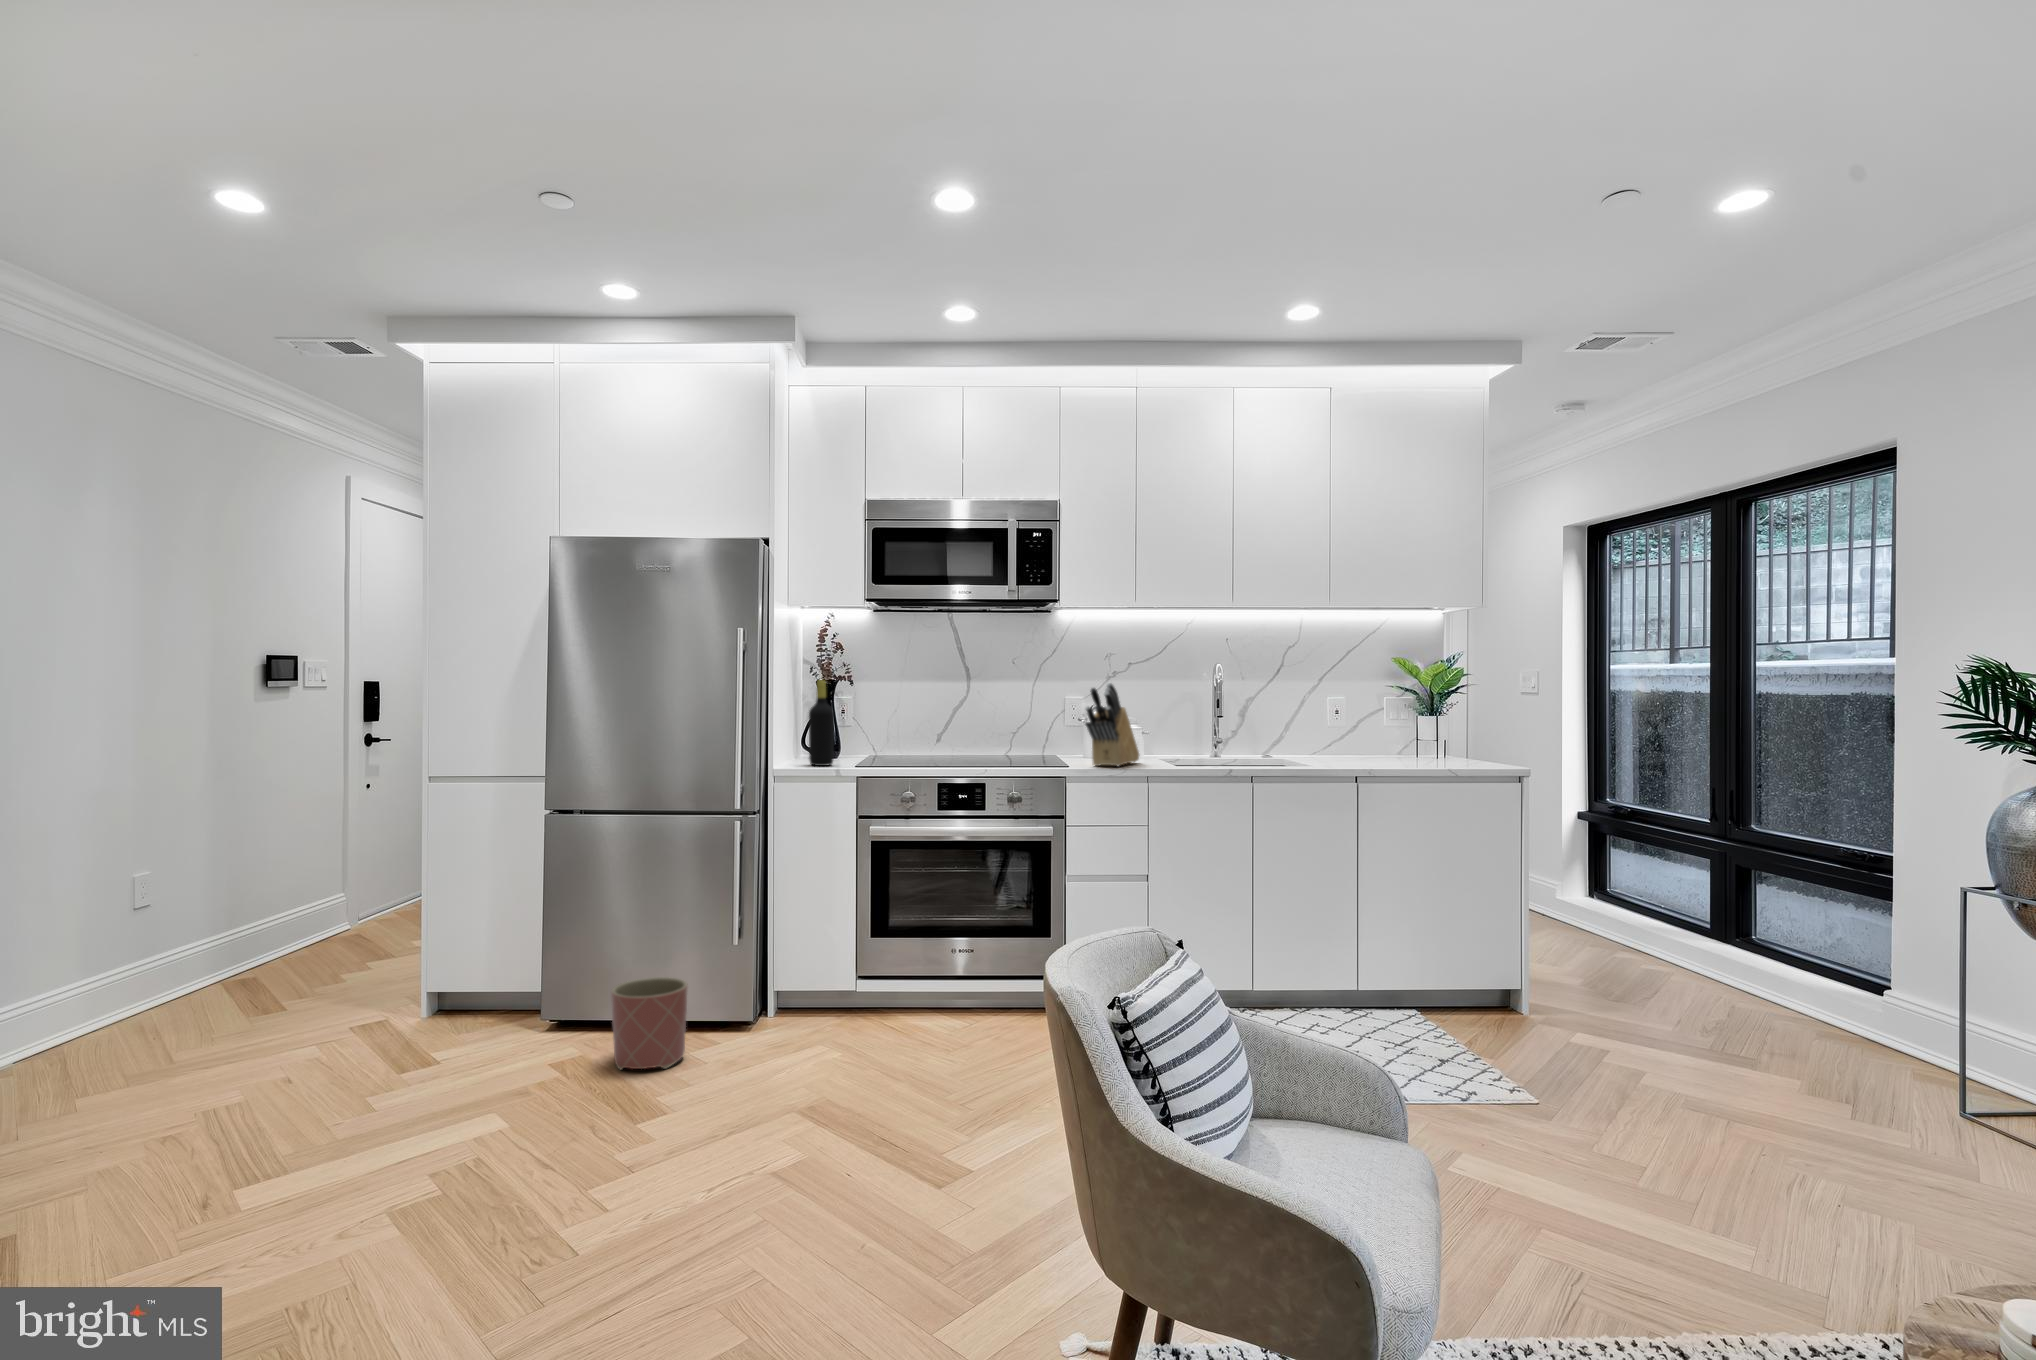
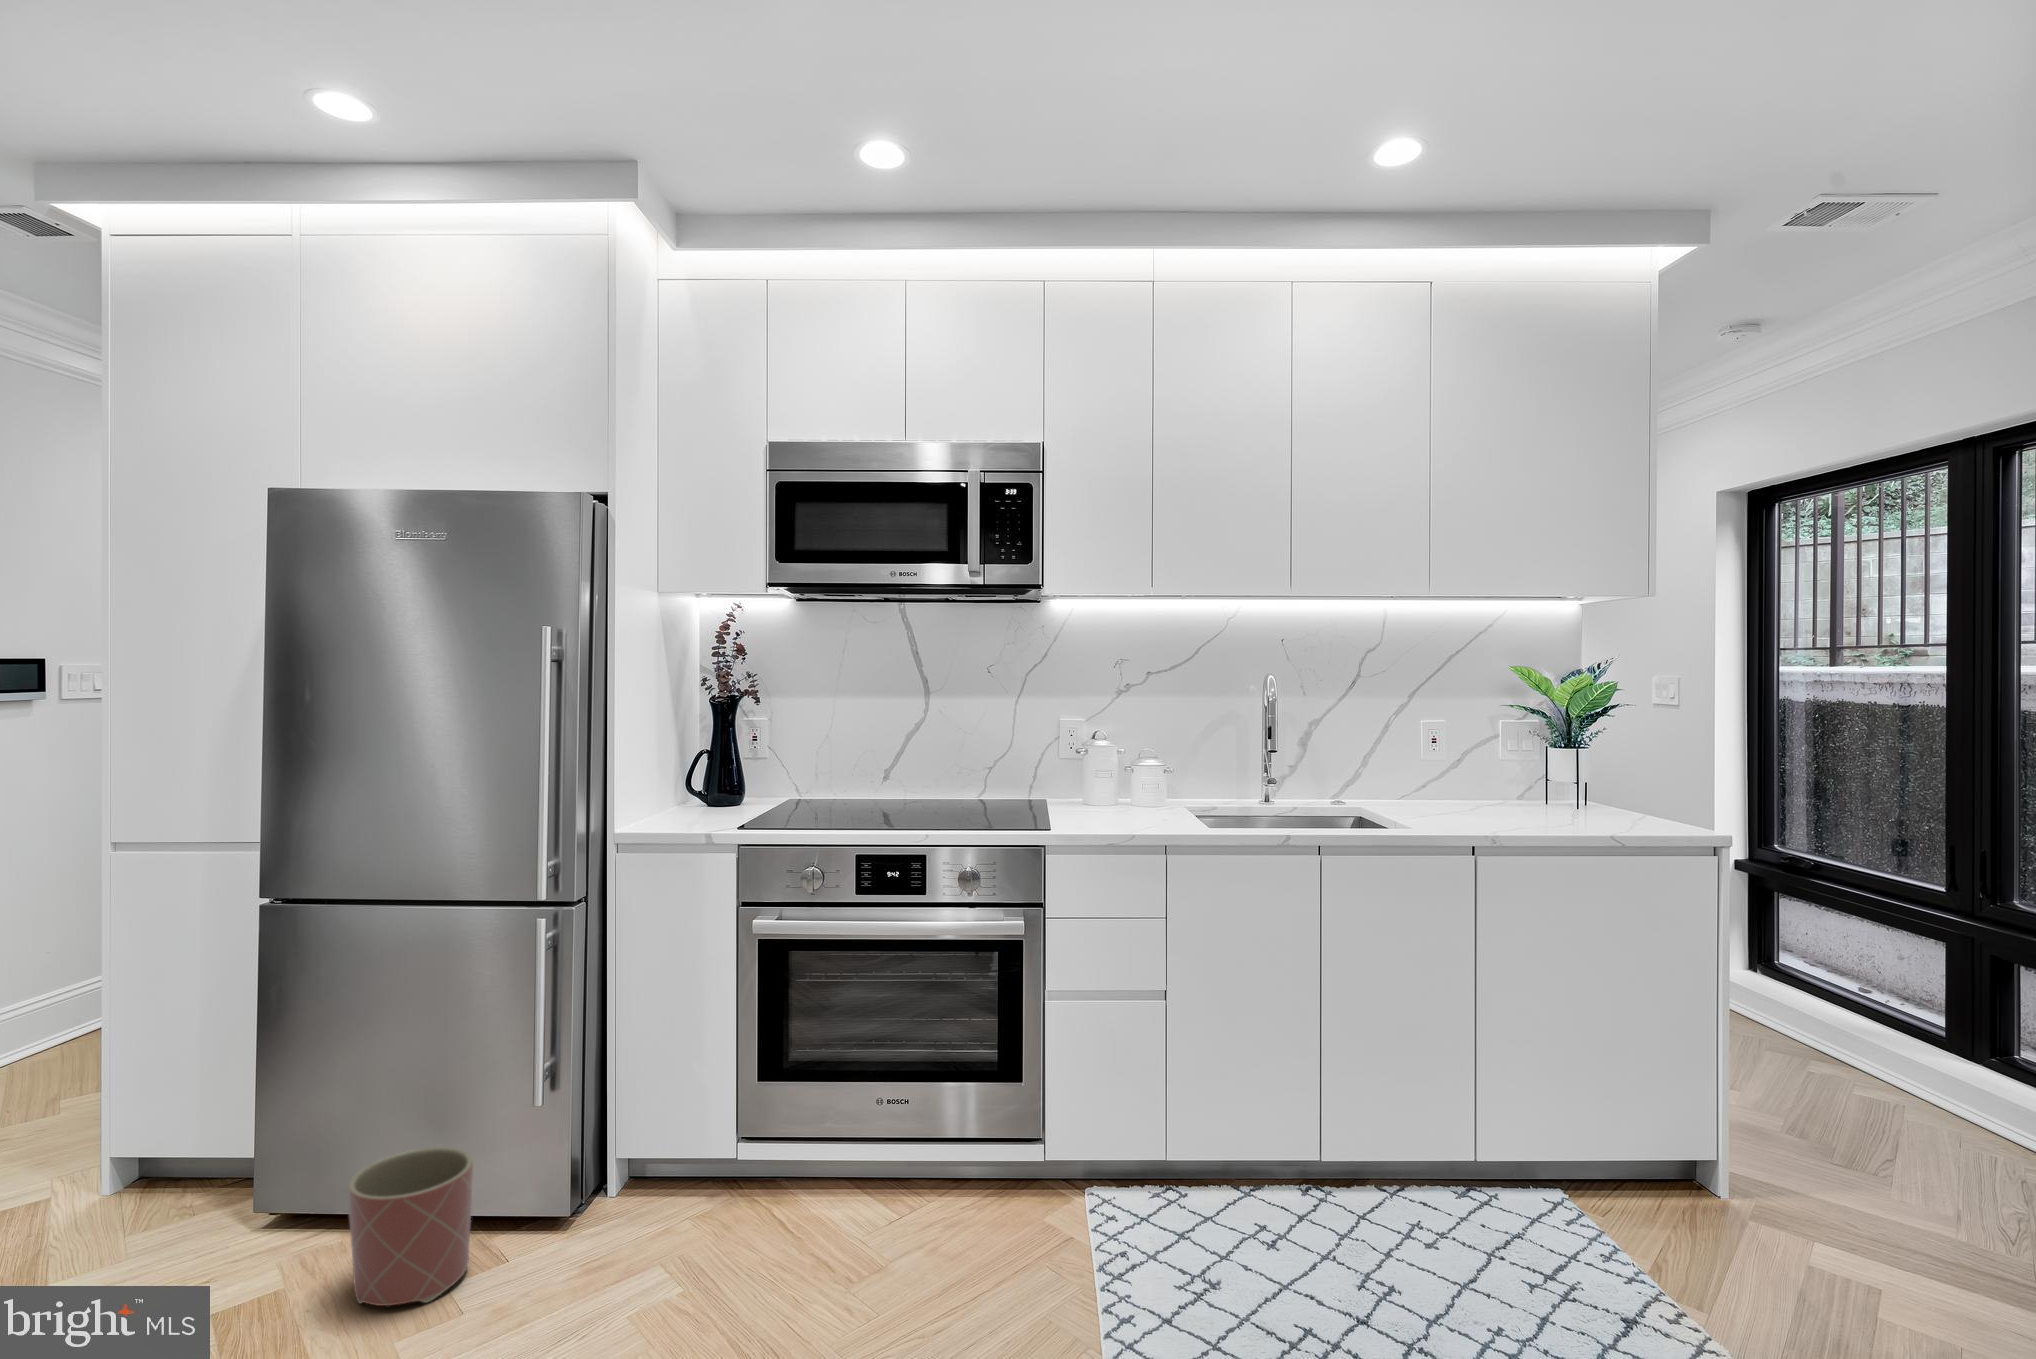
bottle: present [809,680,834,766] -> none [676,703,713,827]
knife block: present [1085,683,1139,766] -> none [1077,705,1156,825]

